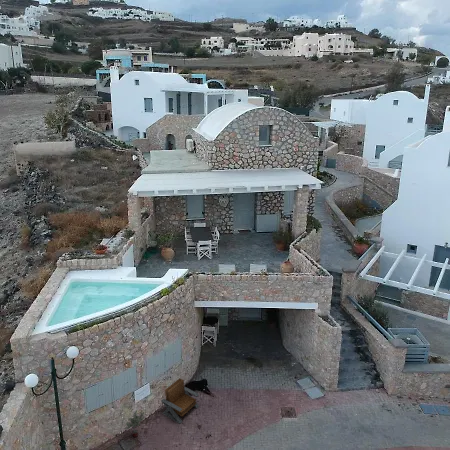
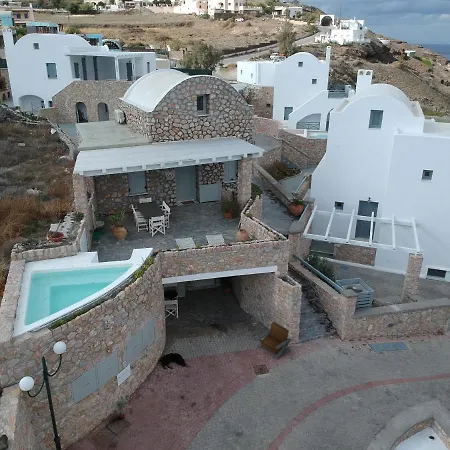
lounge chair: present [161,378,199,424] -> present [258,322,292,359]

